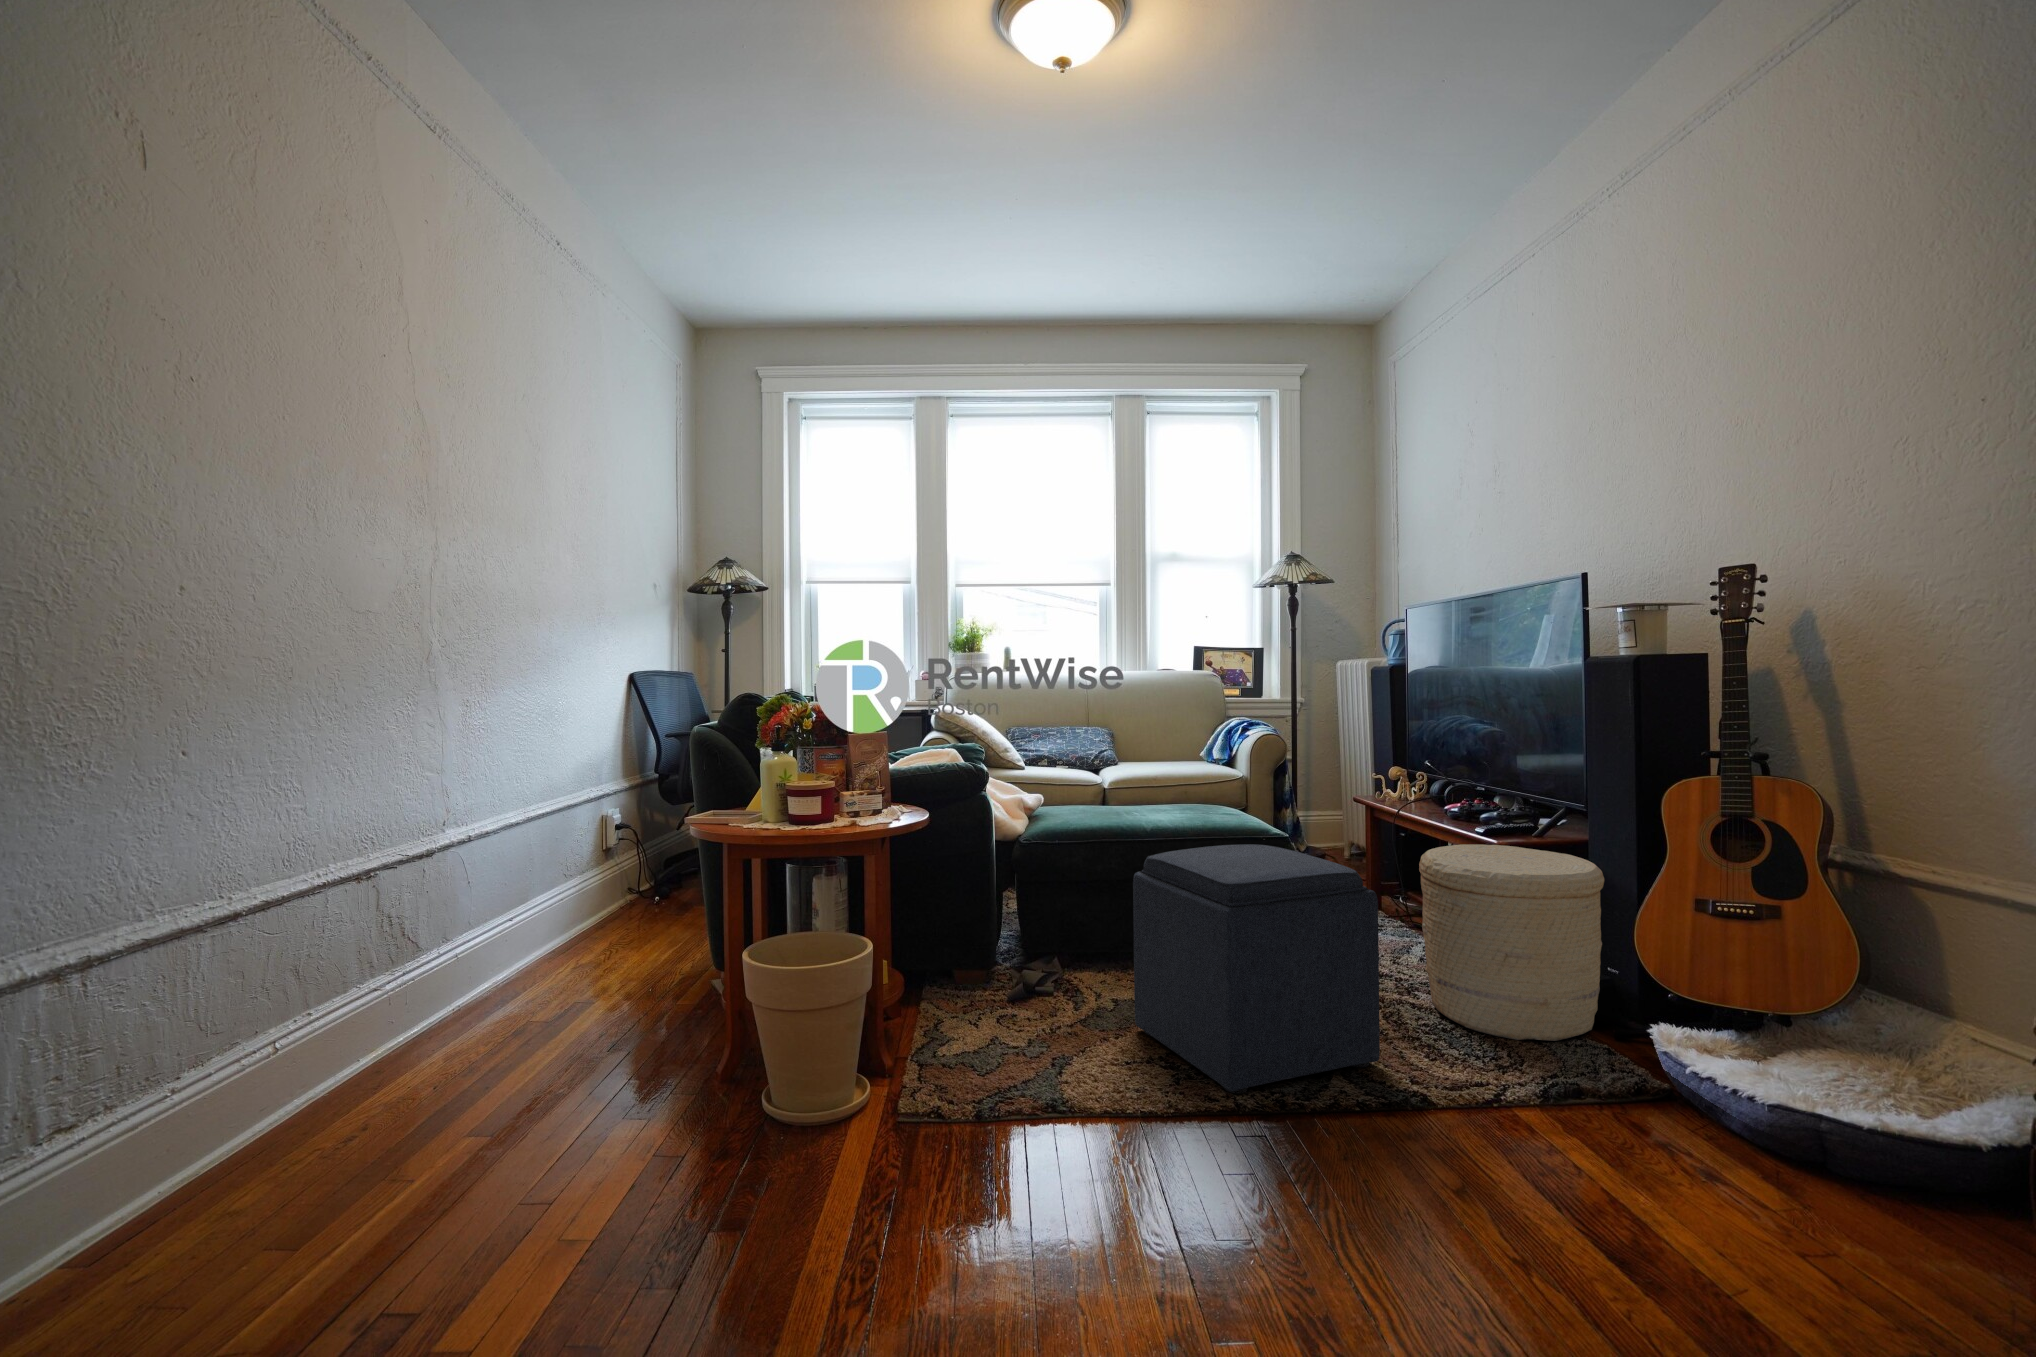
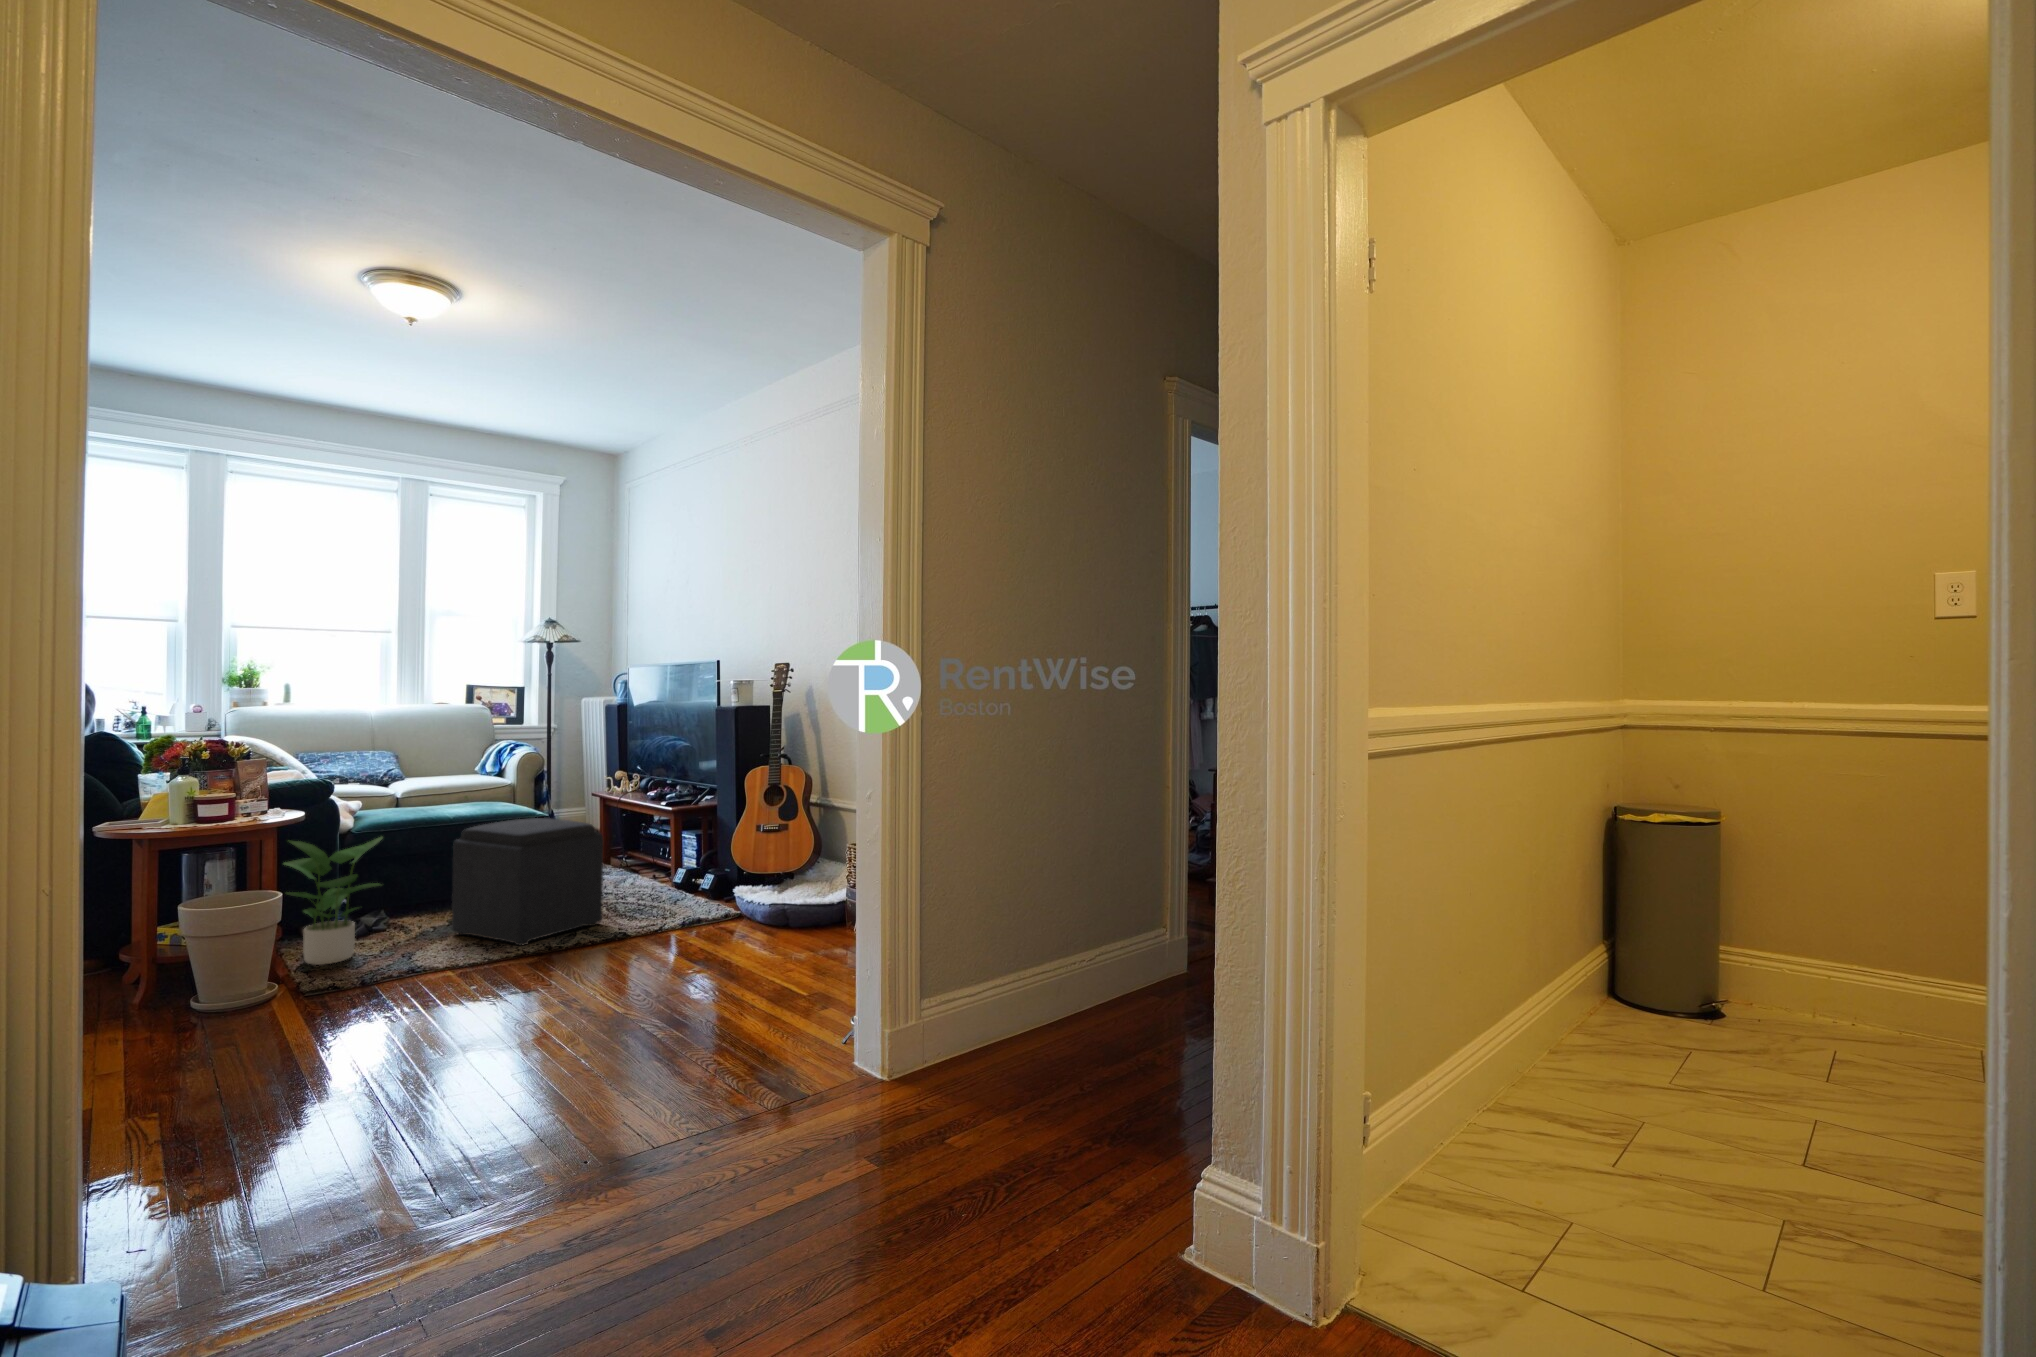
woven basket: present [1419,845,1604,1041] -> none [629,810,719,905]
potted plant: none [900,853,1032,1057] -> present [284,837,383,965]

